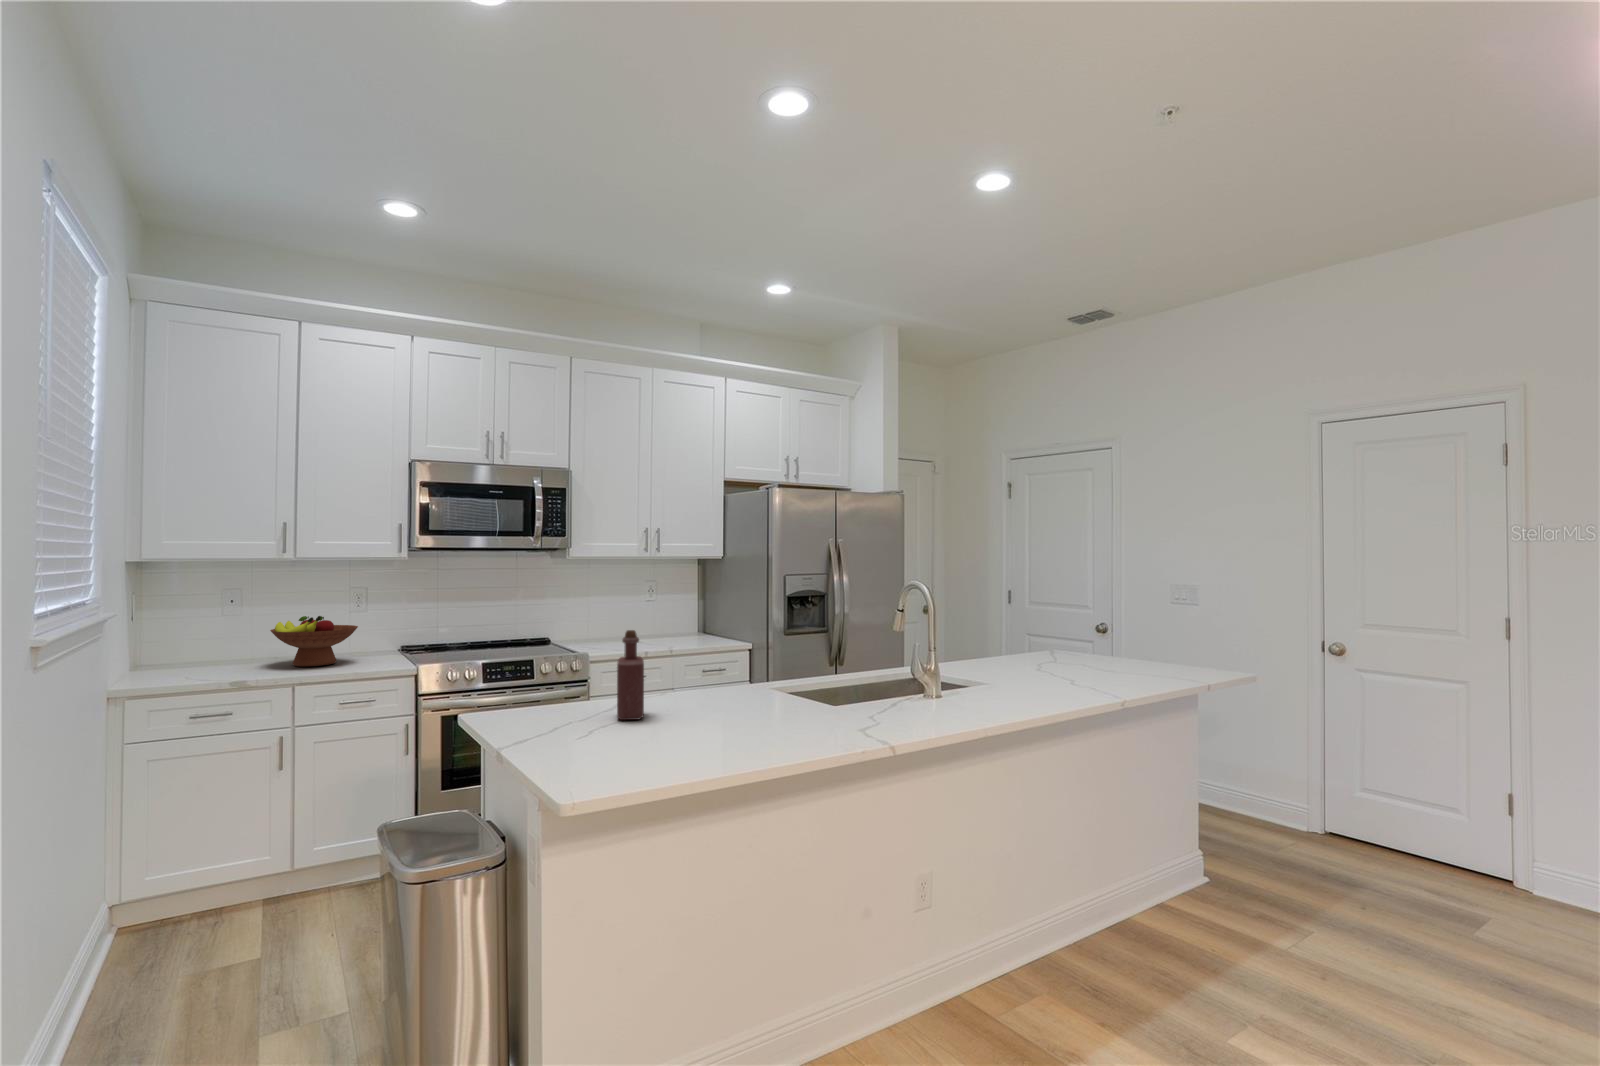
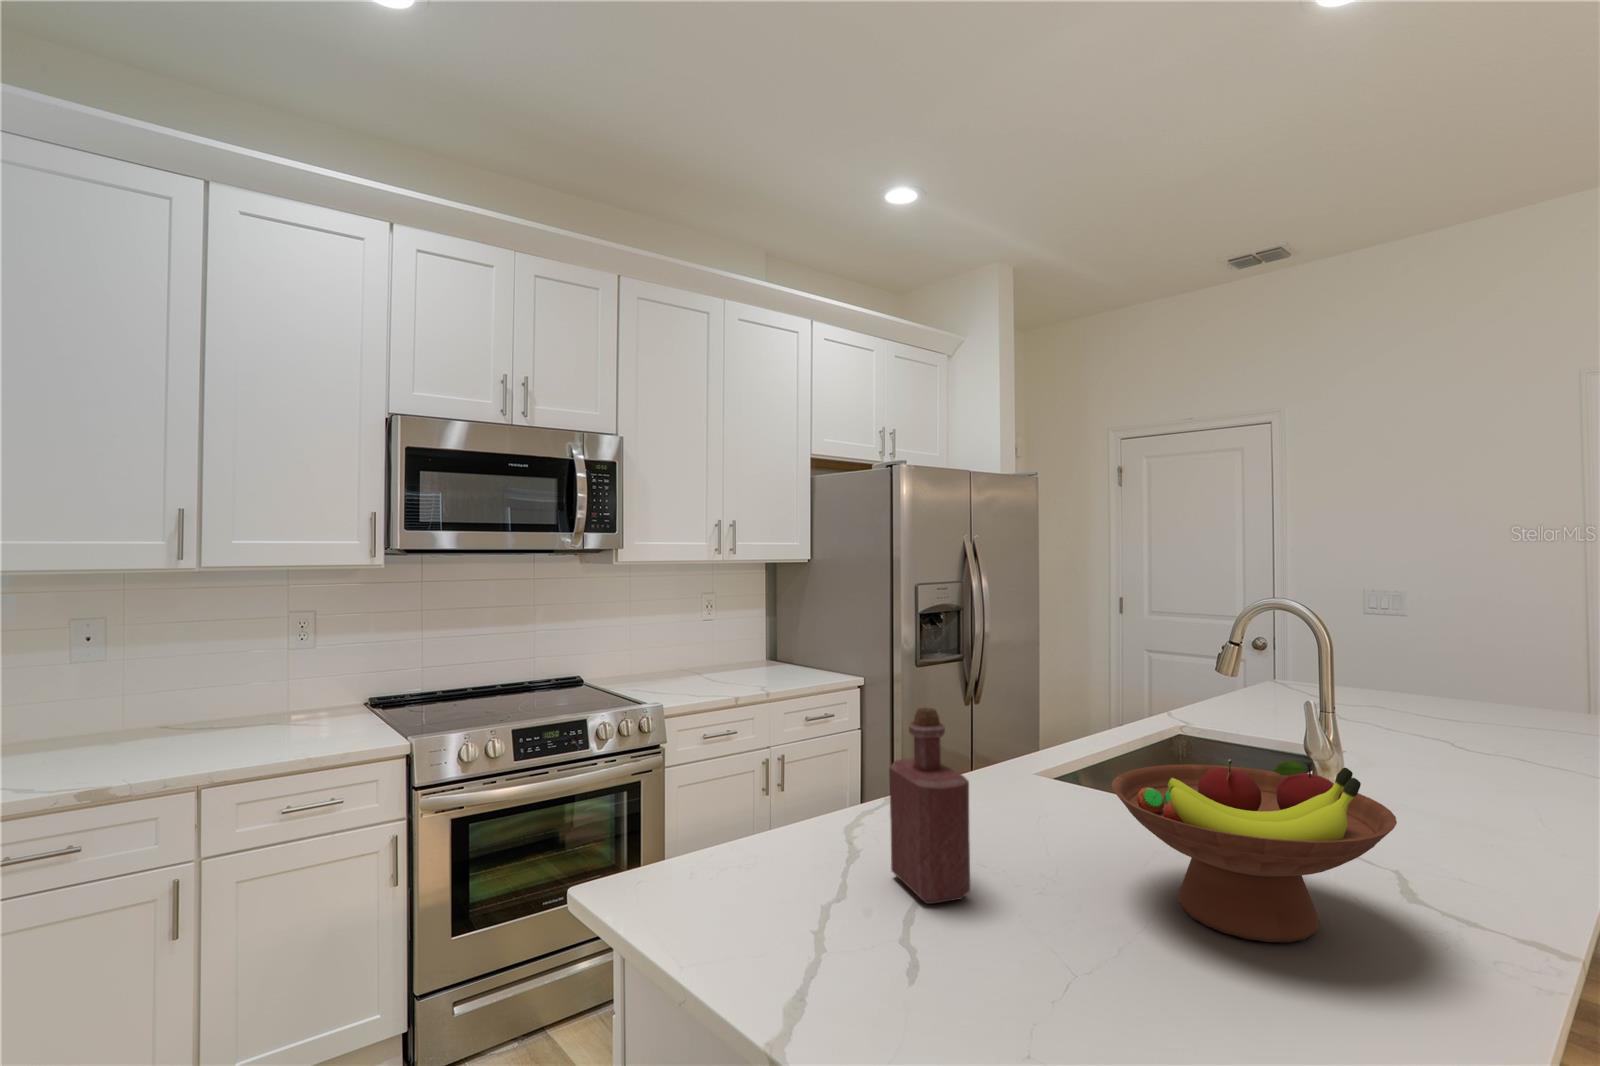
fruit bowl: present [270,616,358,667] -> present [1112,759,1397,943]

